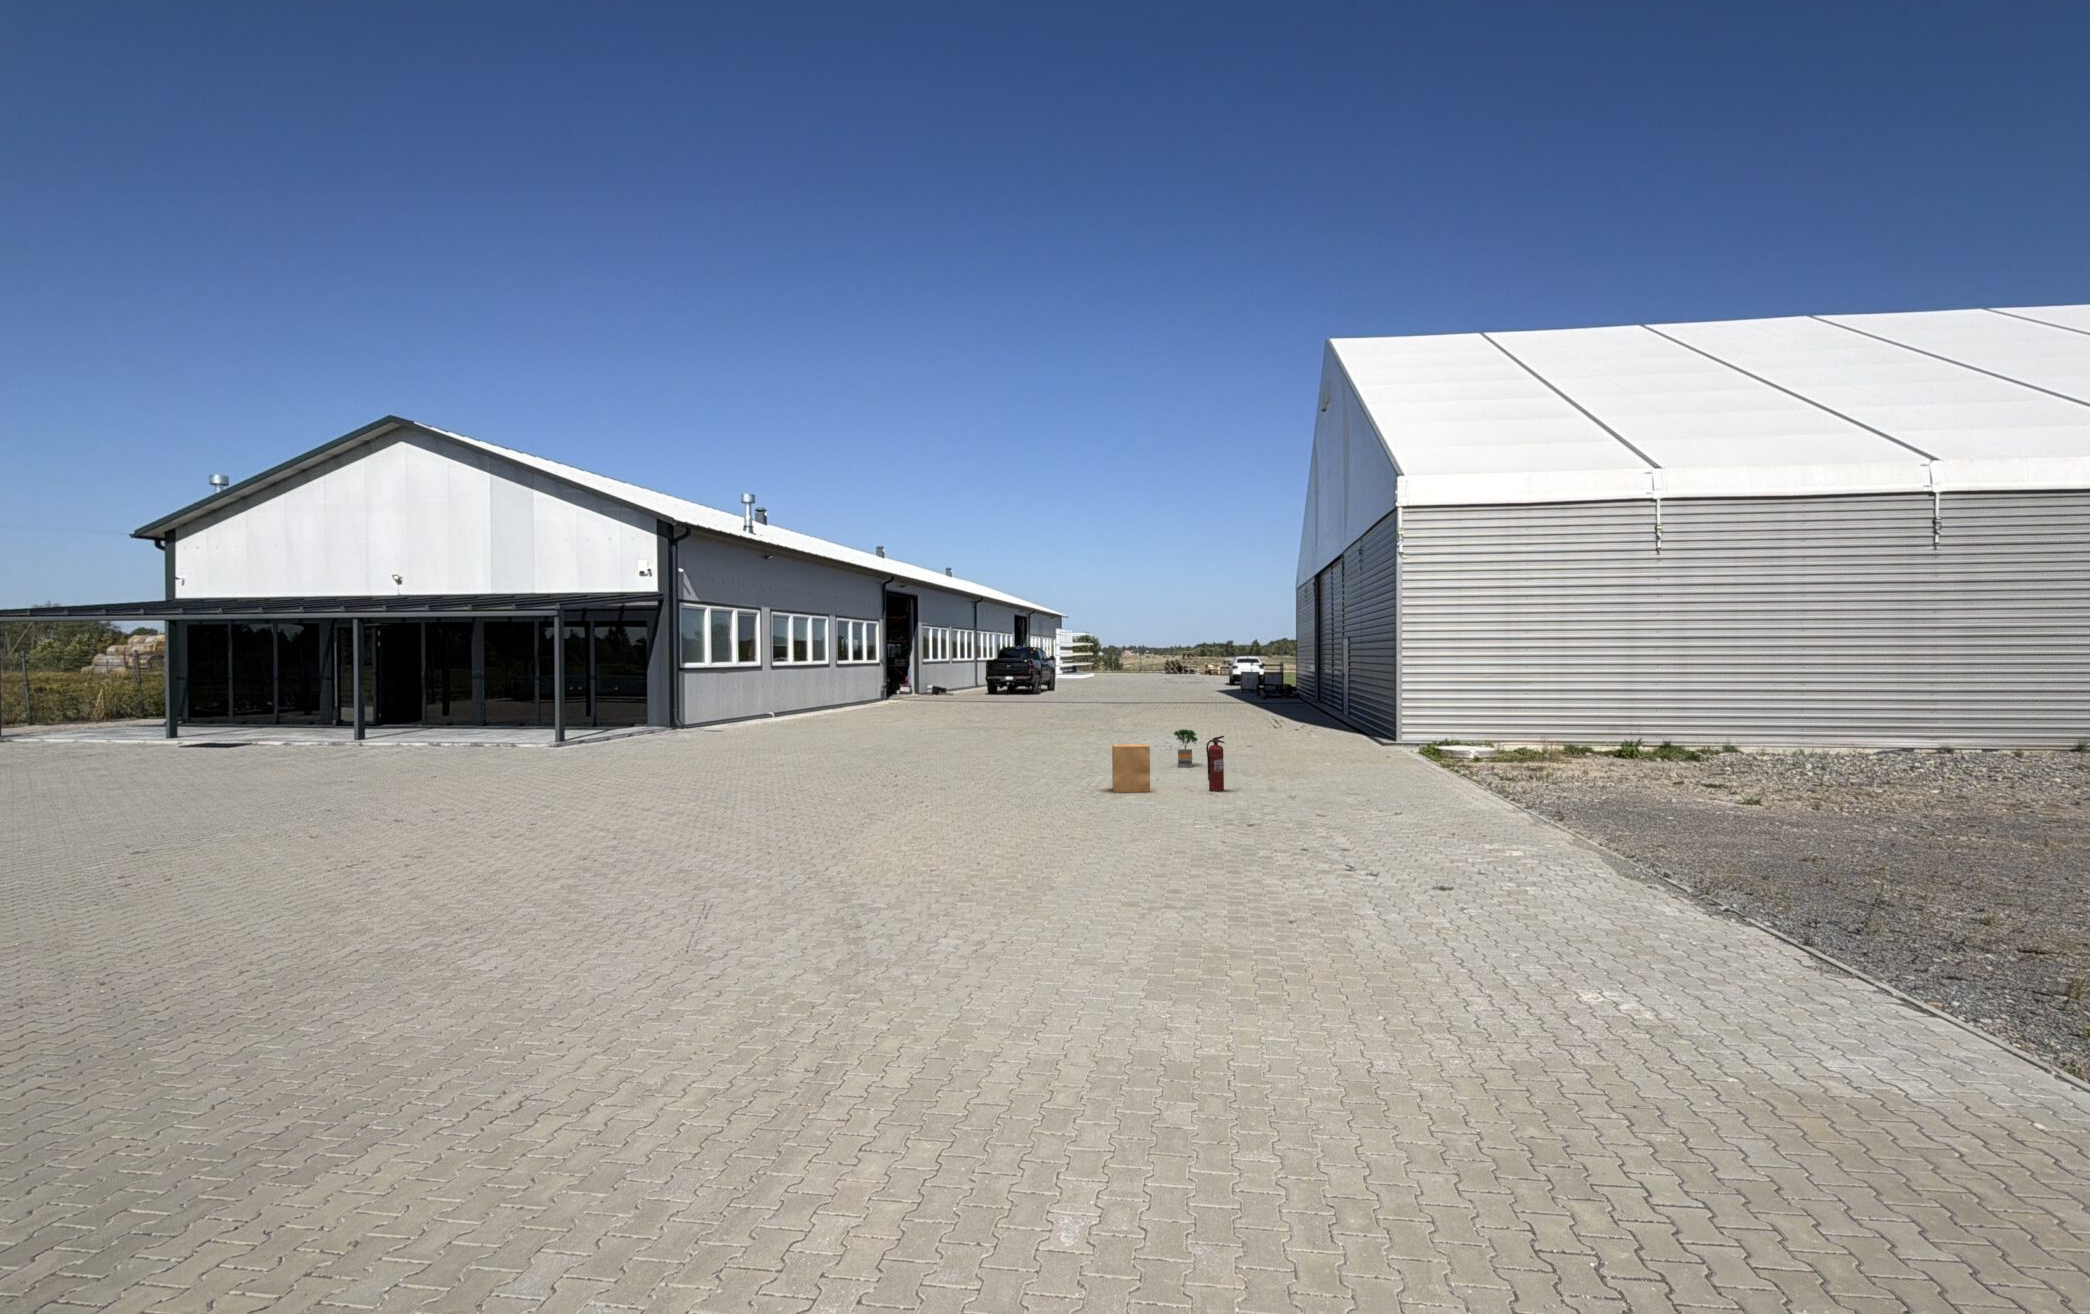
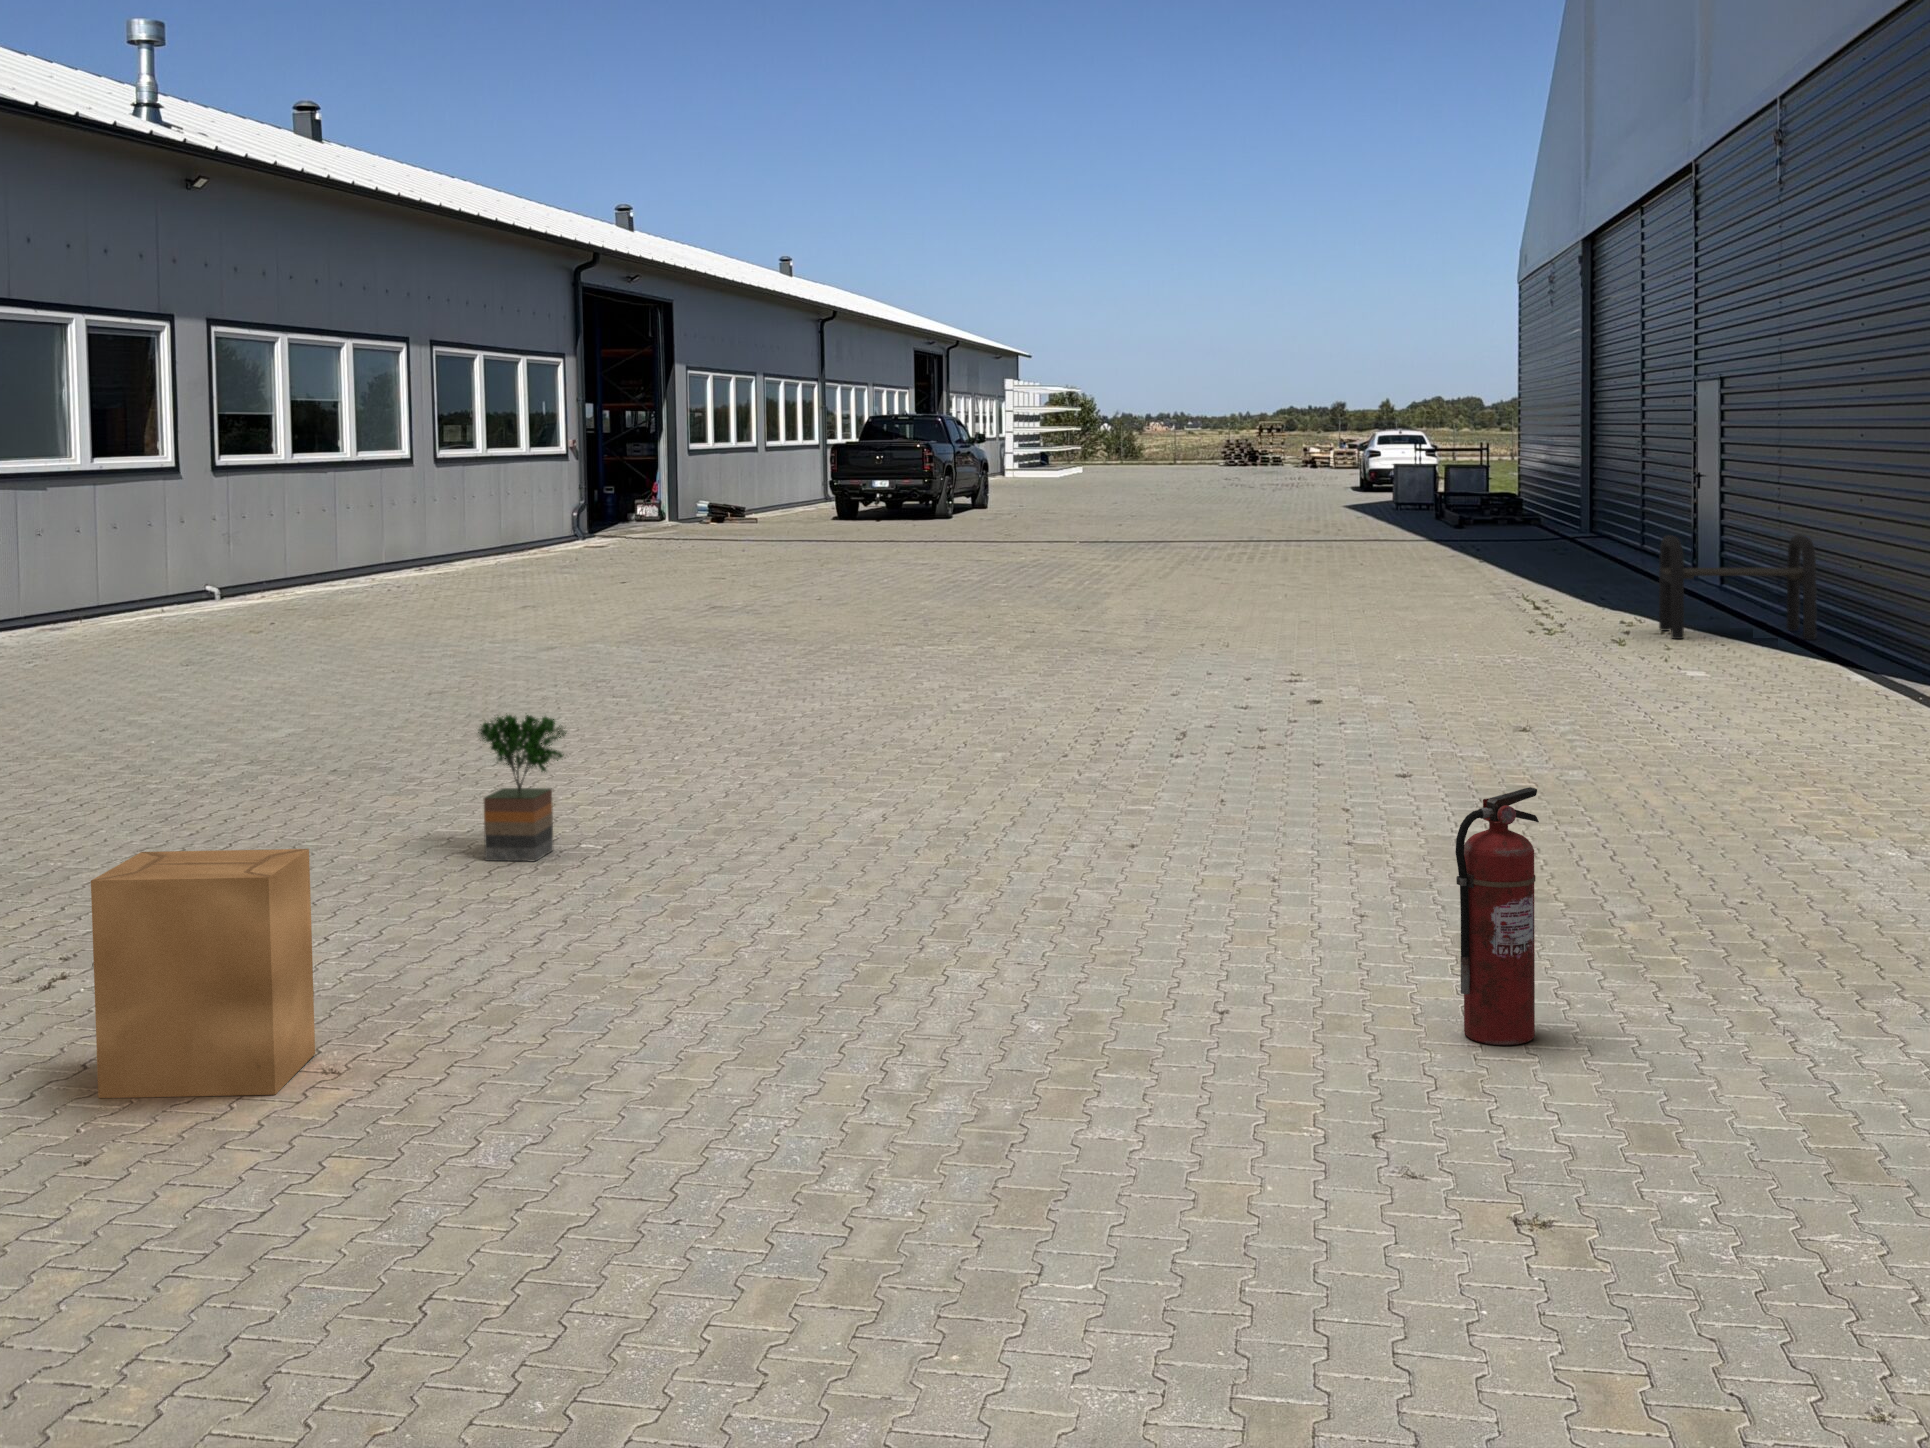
bench: none [1320,694,1373,732] -> present [1659,534,1816,640]
potted tree: present [1174,729,1198,768] -> present [478,715,566,861]
cardboard box: present [1112,744,1150,792] -> present [91,849,315,1098]

